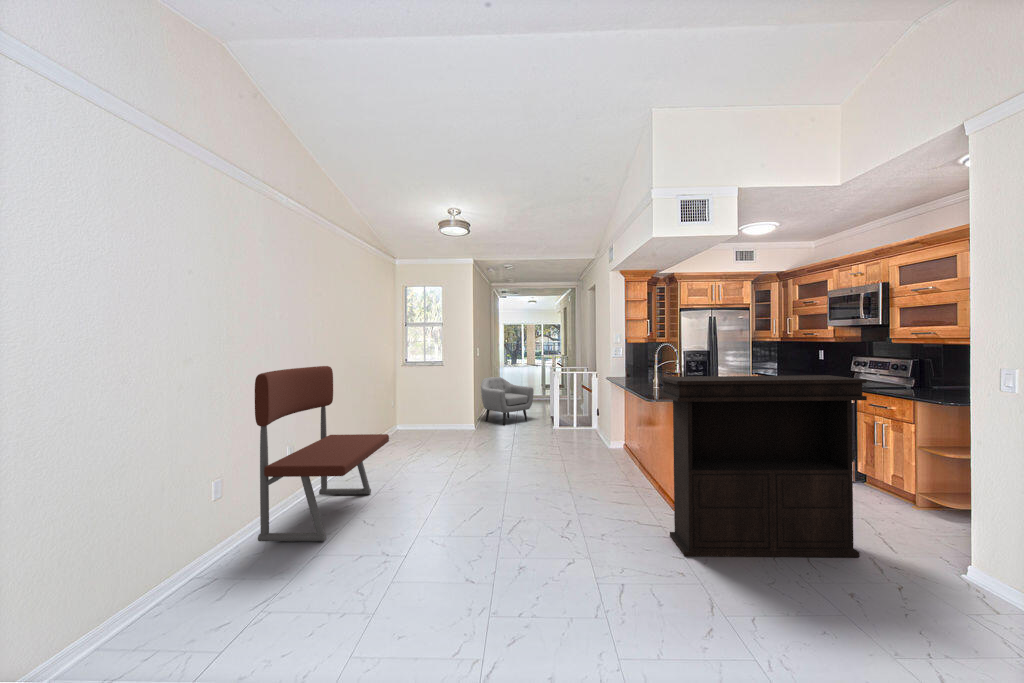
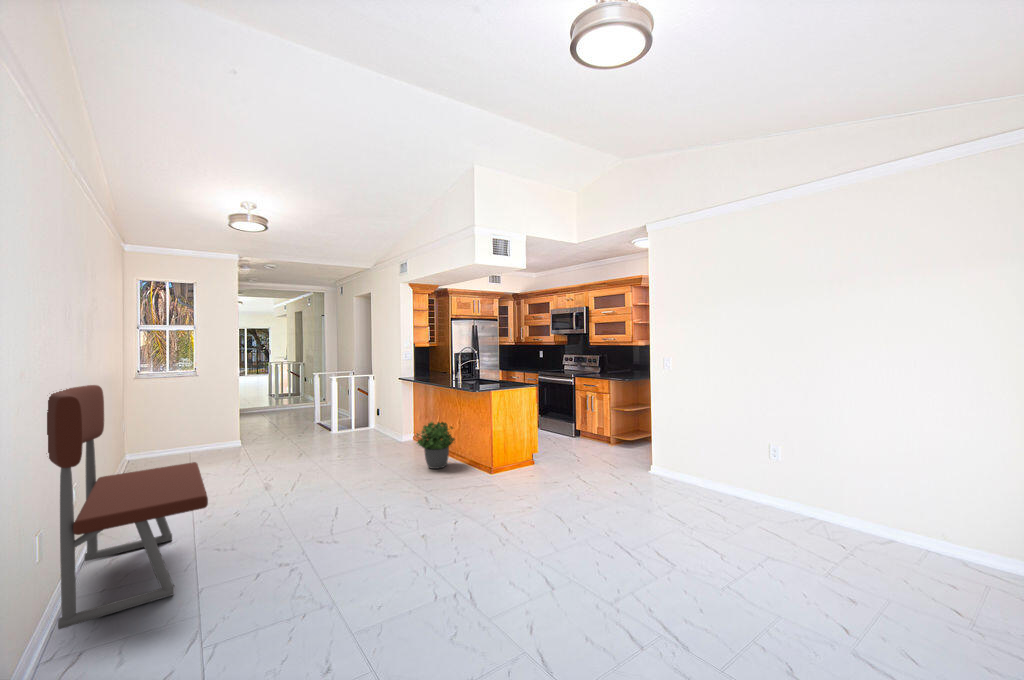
console table: present [660,375,867,557] -> none [494,365,606,501]
armchair: present [481,377,534,425] -> none [230,391,297,444]
potted plant: none [598,426,647,483] -> present [417,422,455,469]

